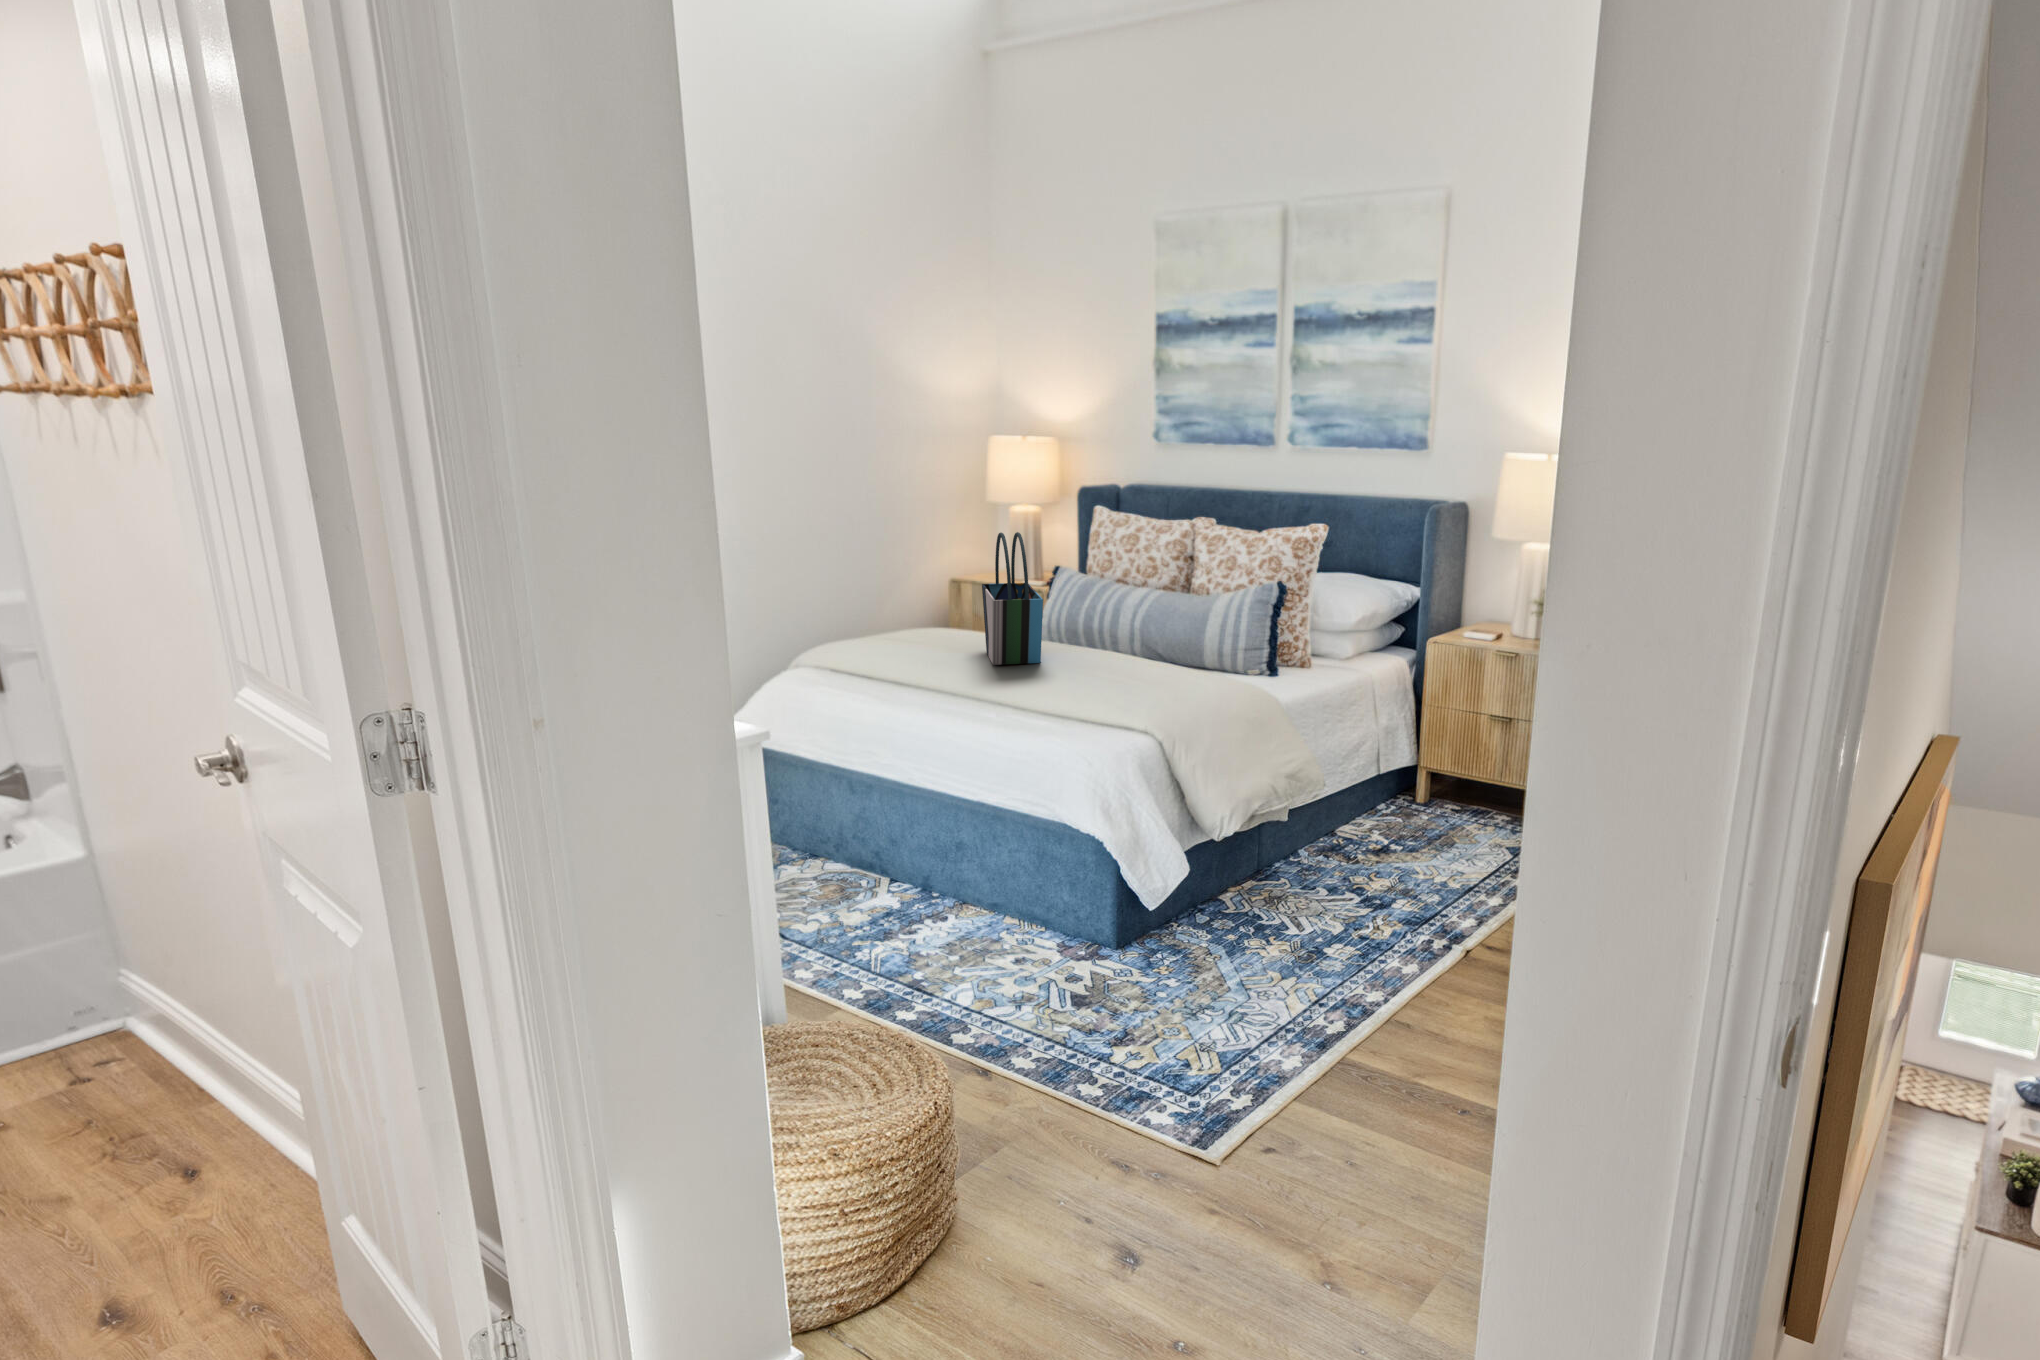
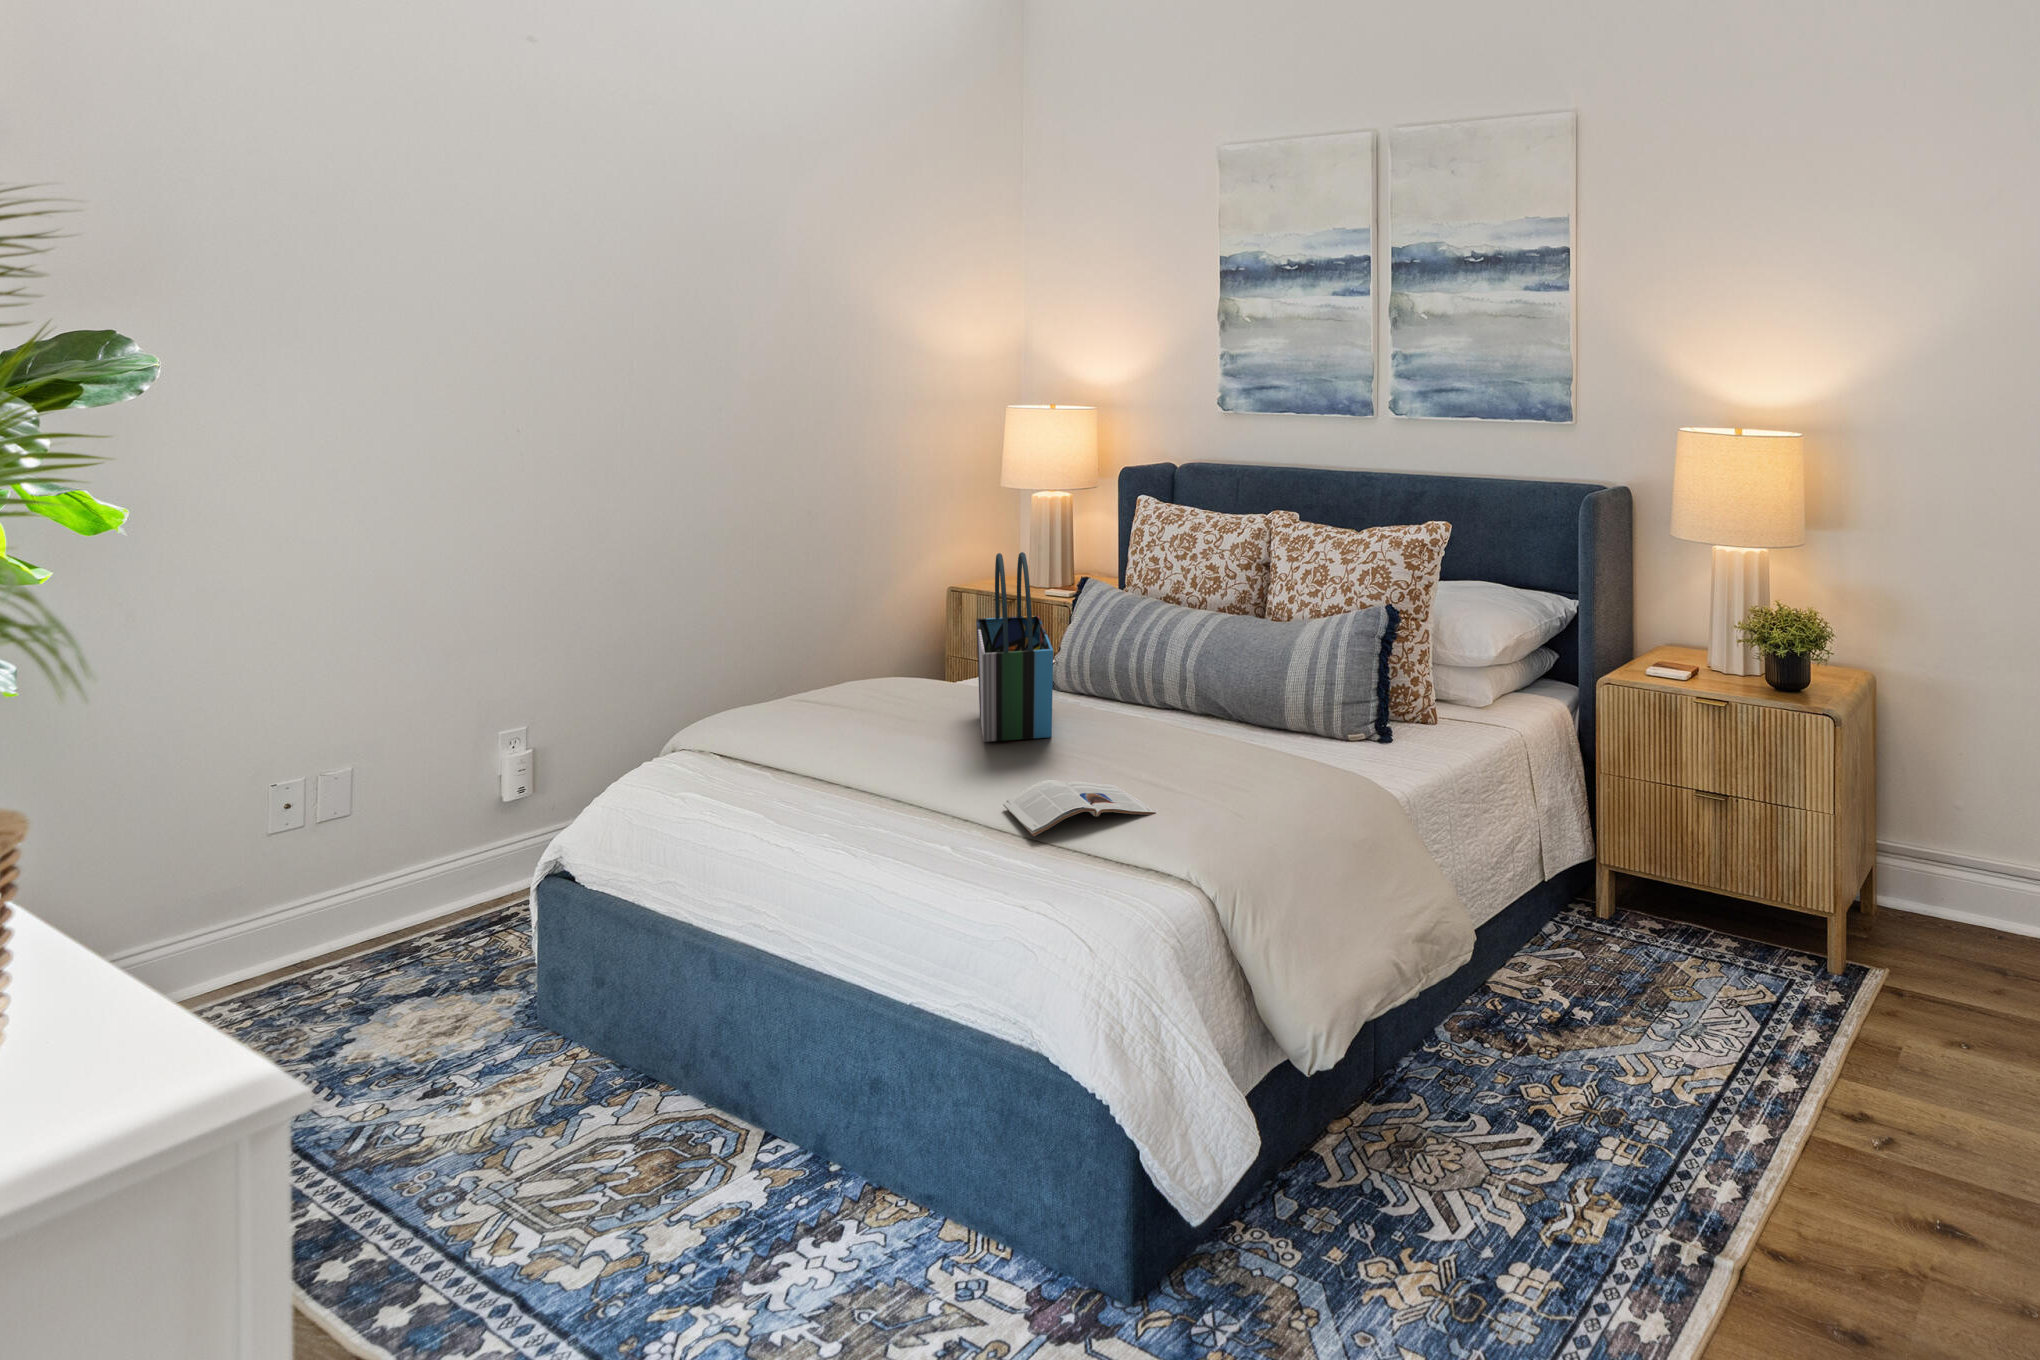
magazine: none [1014,680,1119,709] -> present [1003,780,1156,836]

